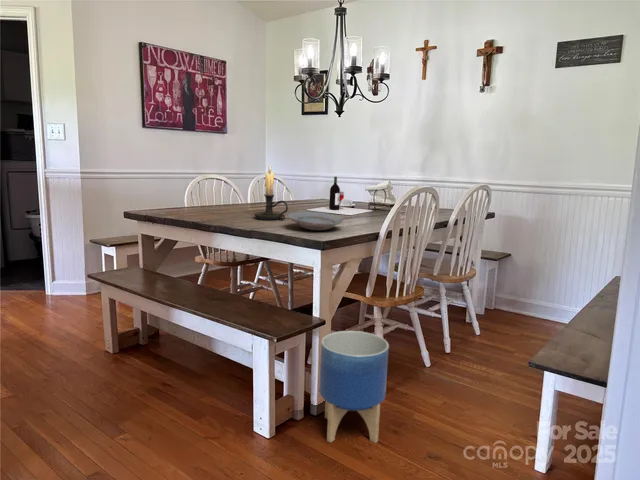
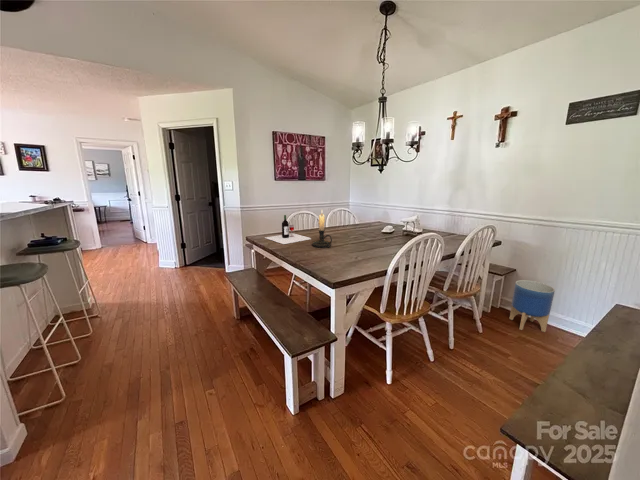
wine bottle: present [308,177,371,215] -> present [266,215,311,244]
plate: present [288,211,344,230] -> none [324,245,366,261]
planter: present [319,331,389,443] -> present [509,280,555,332]

